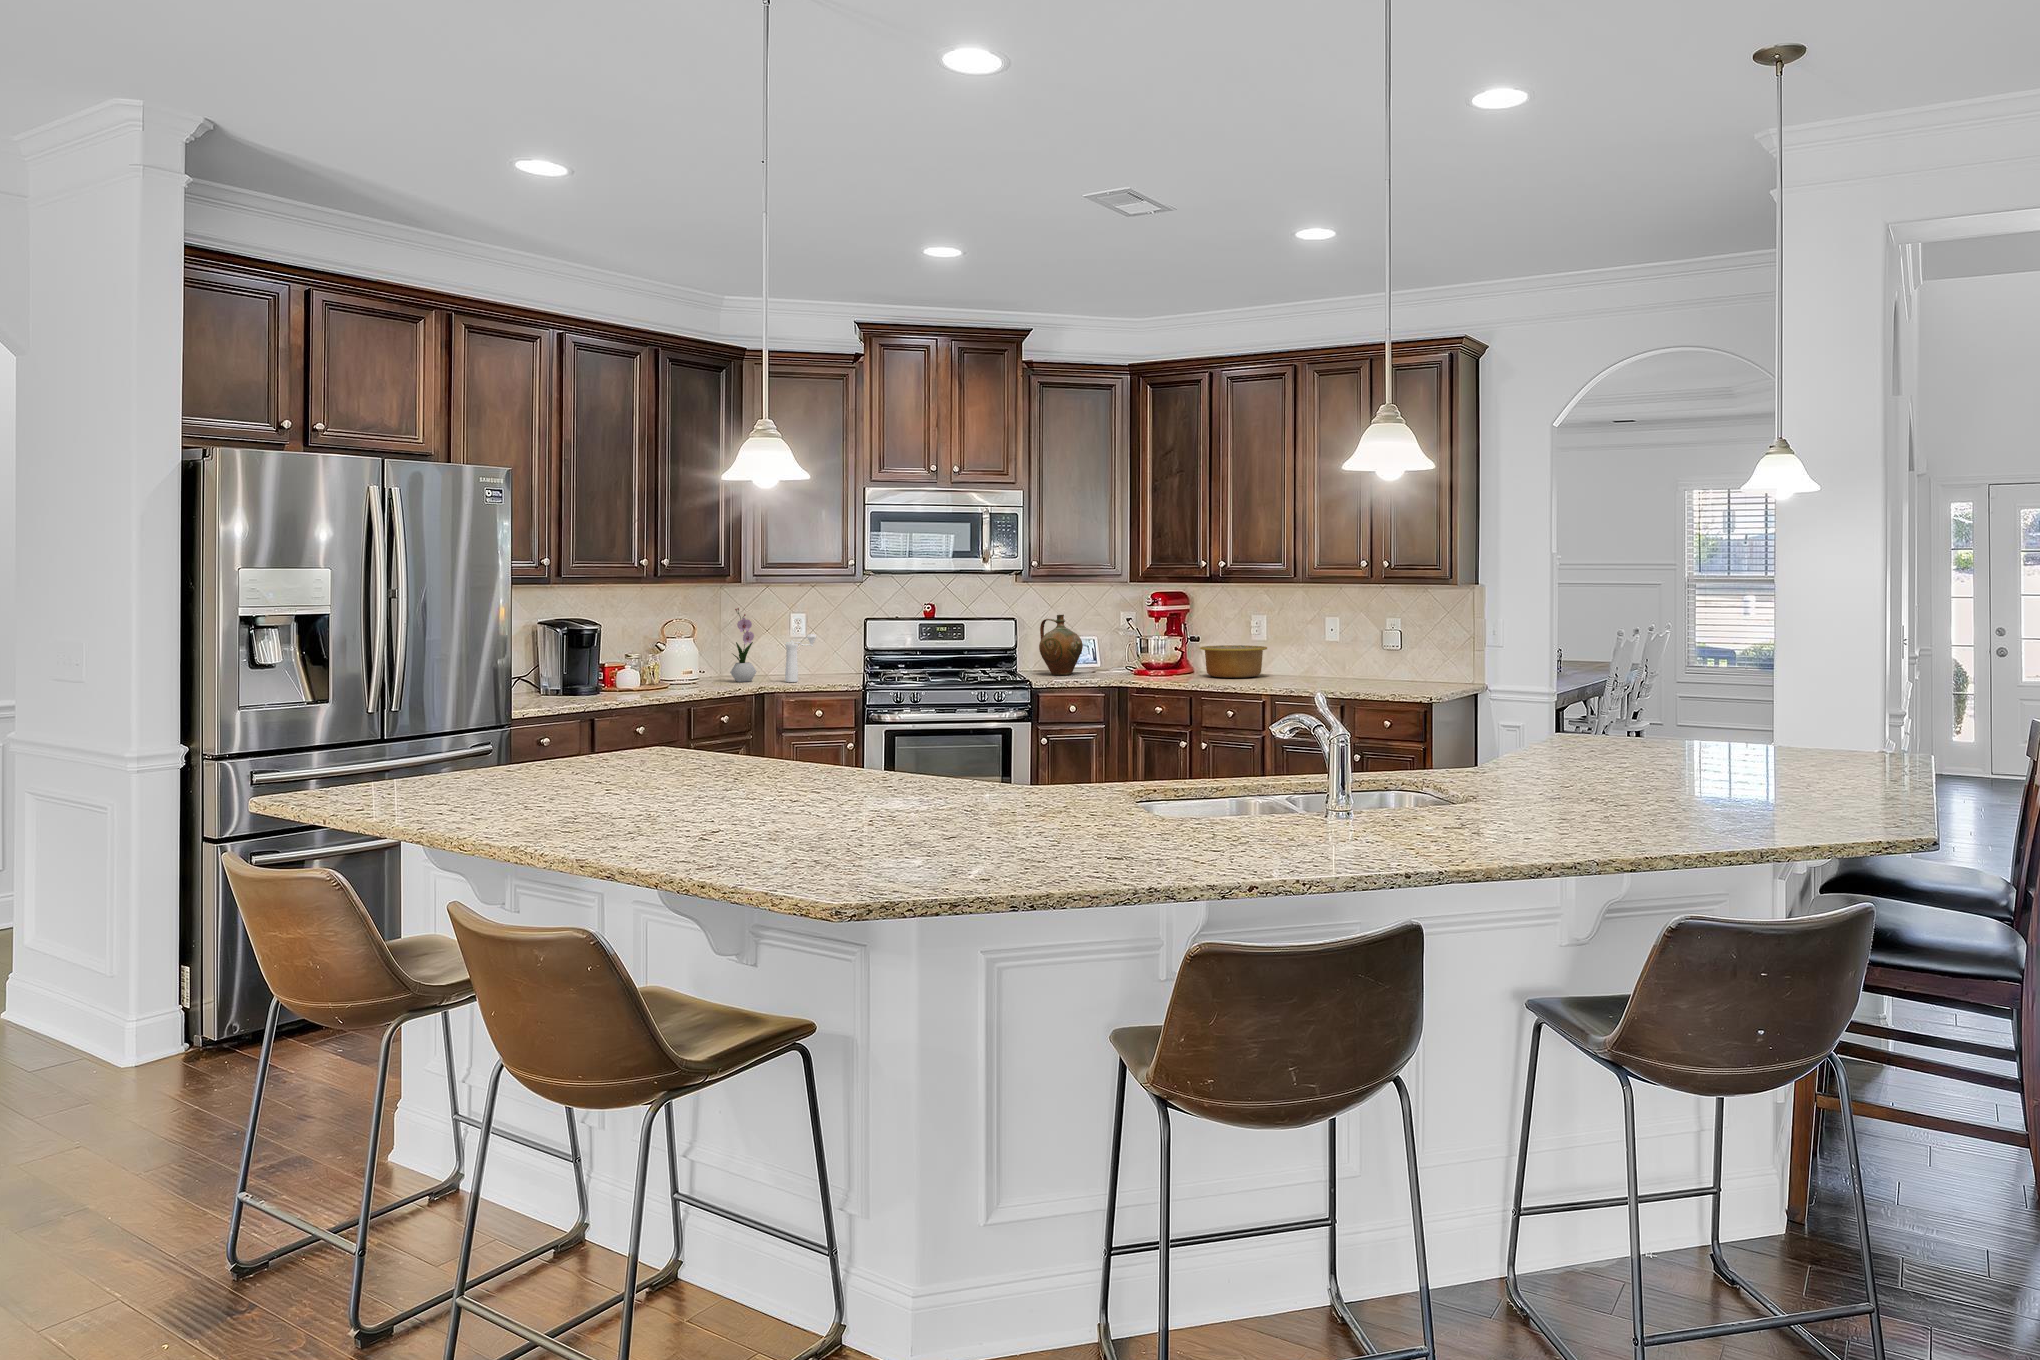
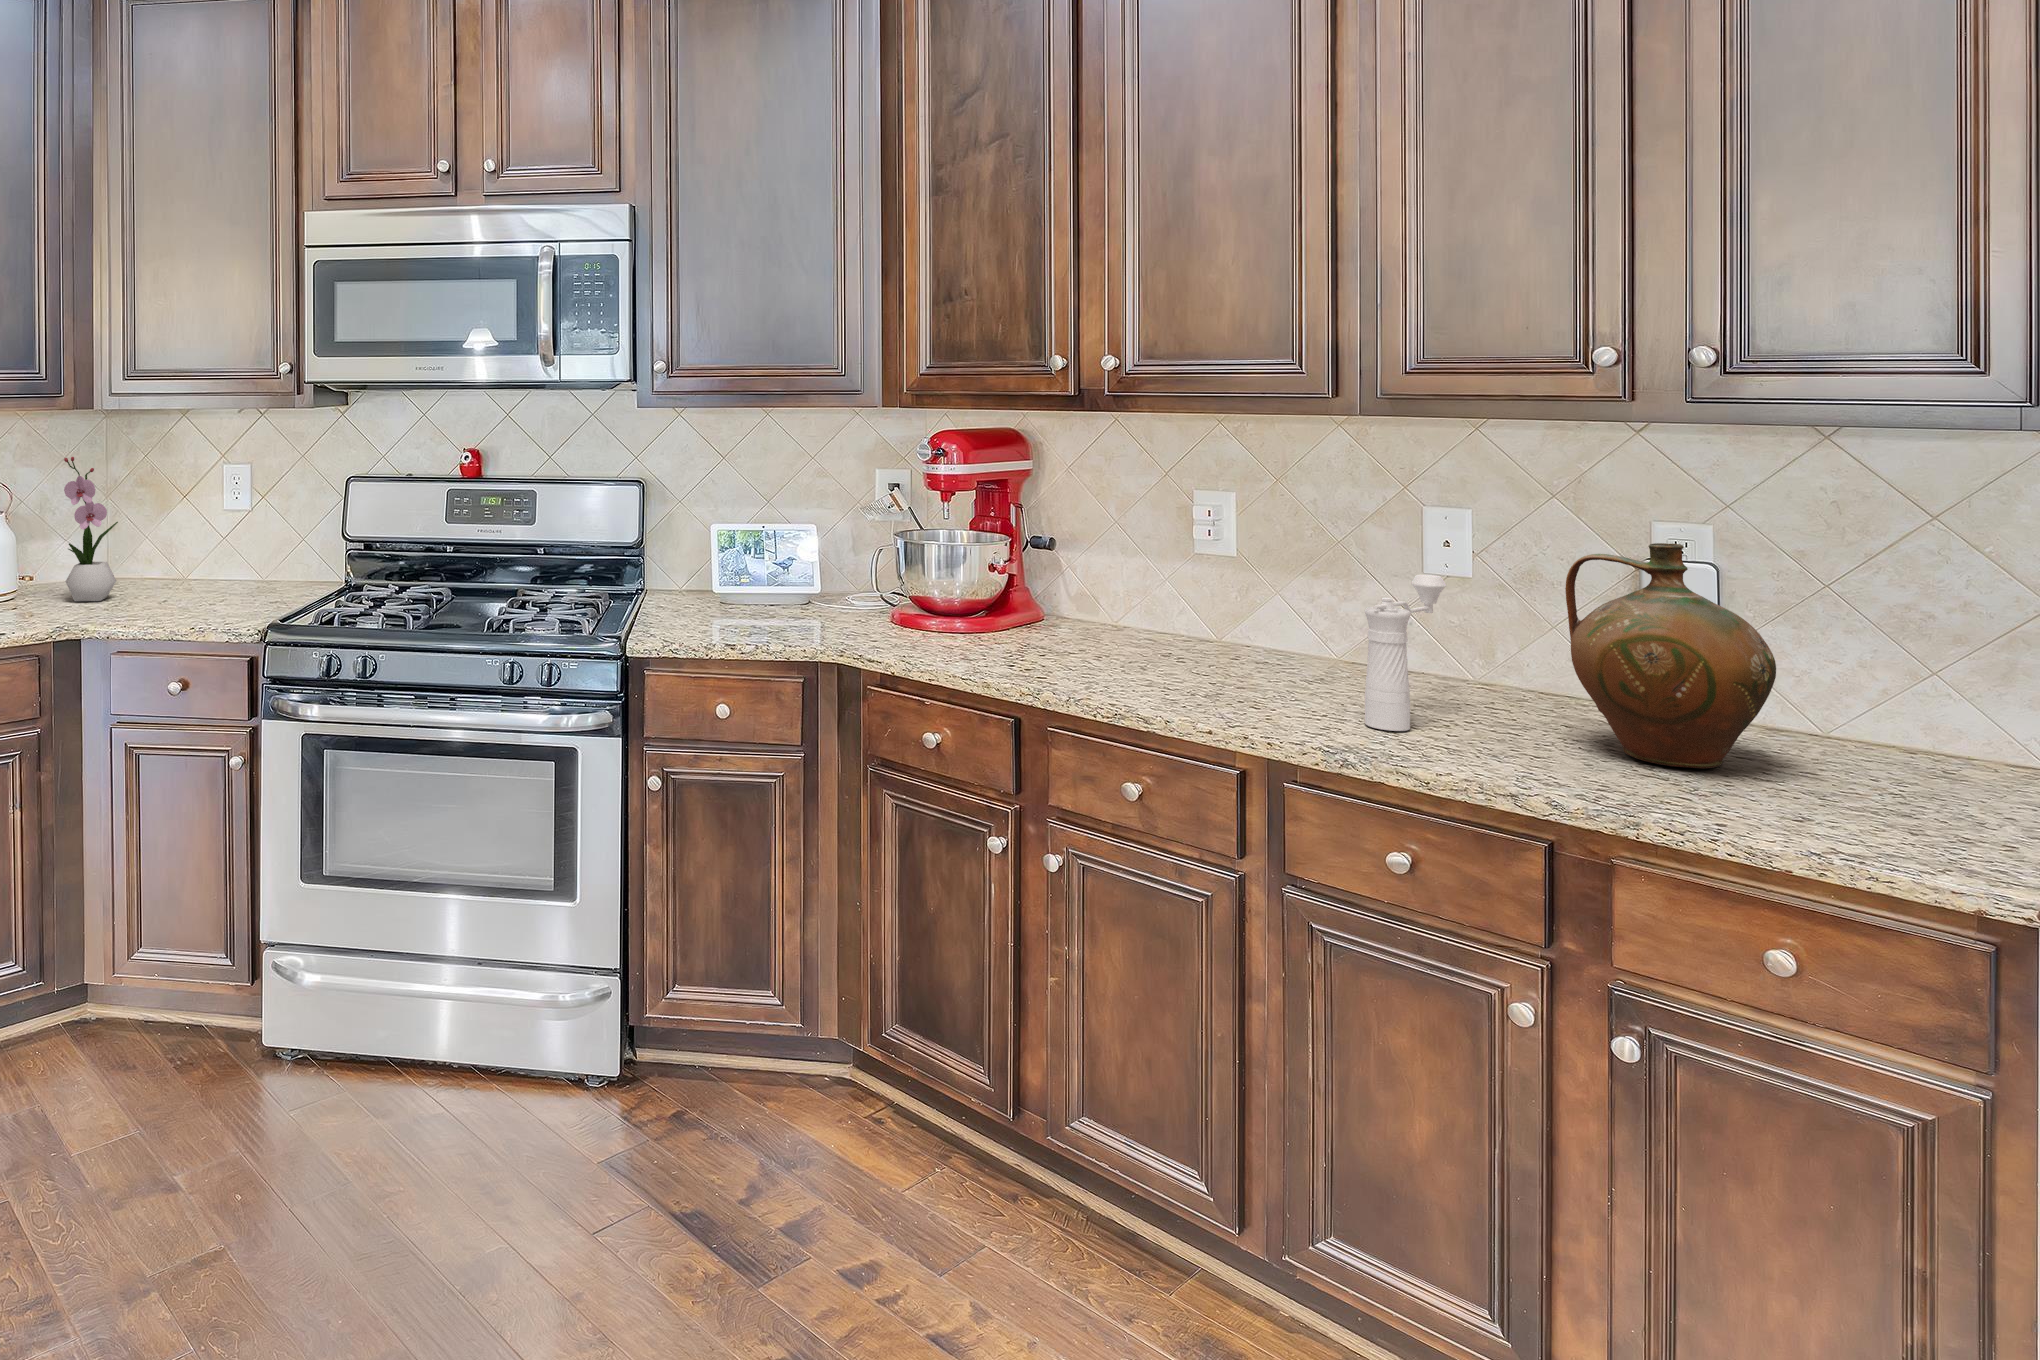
ceramic jug: present [1039,615,1083,675] -> present [1565,543,1776,769]
pepper mill: present [785,634,817,682] -> present [1365,574,1446,731]
bowl: present [1200,645,1267,678] -> none [1051,570,1244,669]

